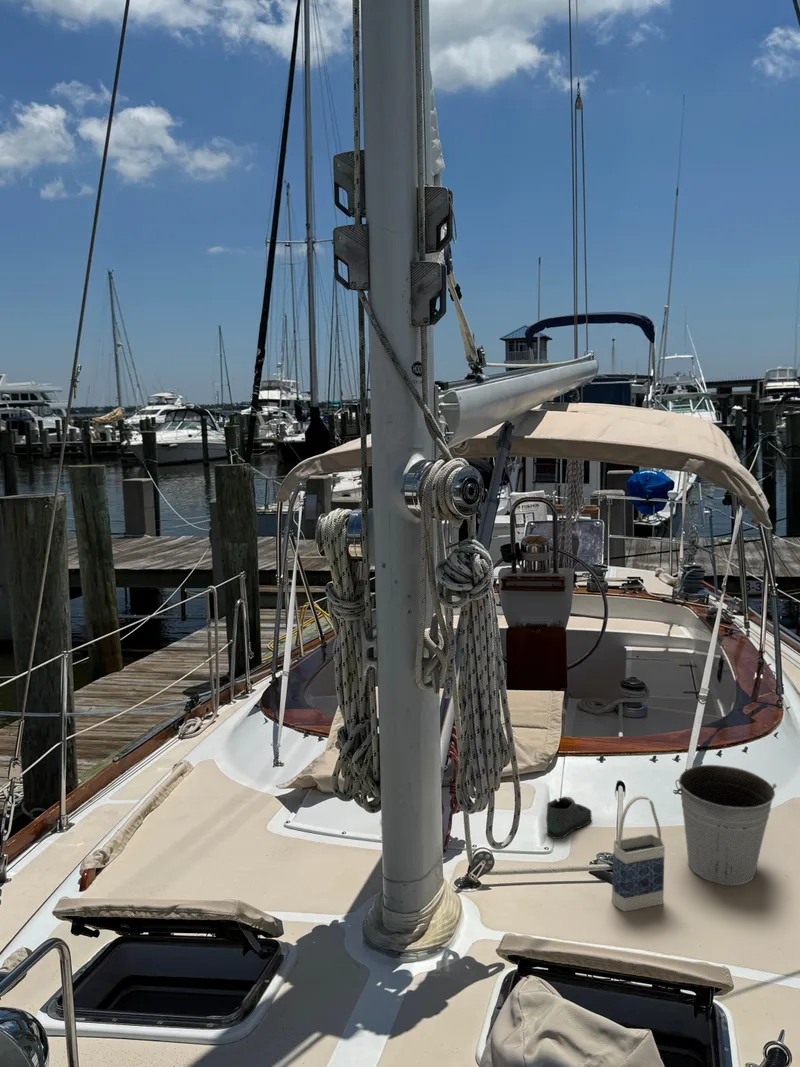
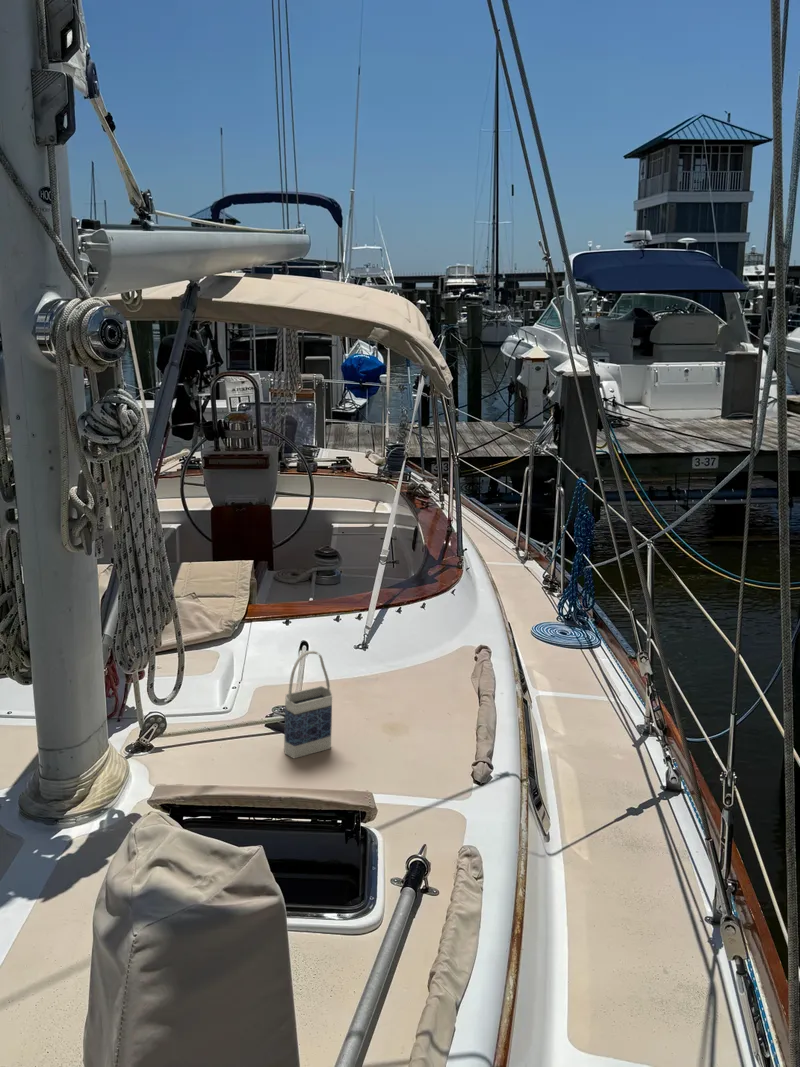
bucket: present [675,765,776,885] -> none [348,621,437,727]
shoe: present [546,797,592,839] -> none [229,660,275,700]

